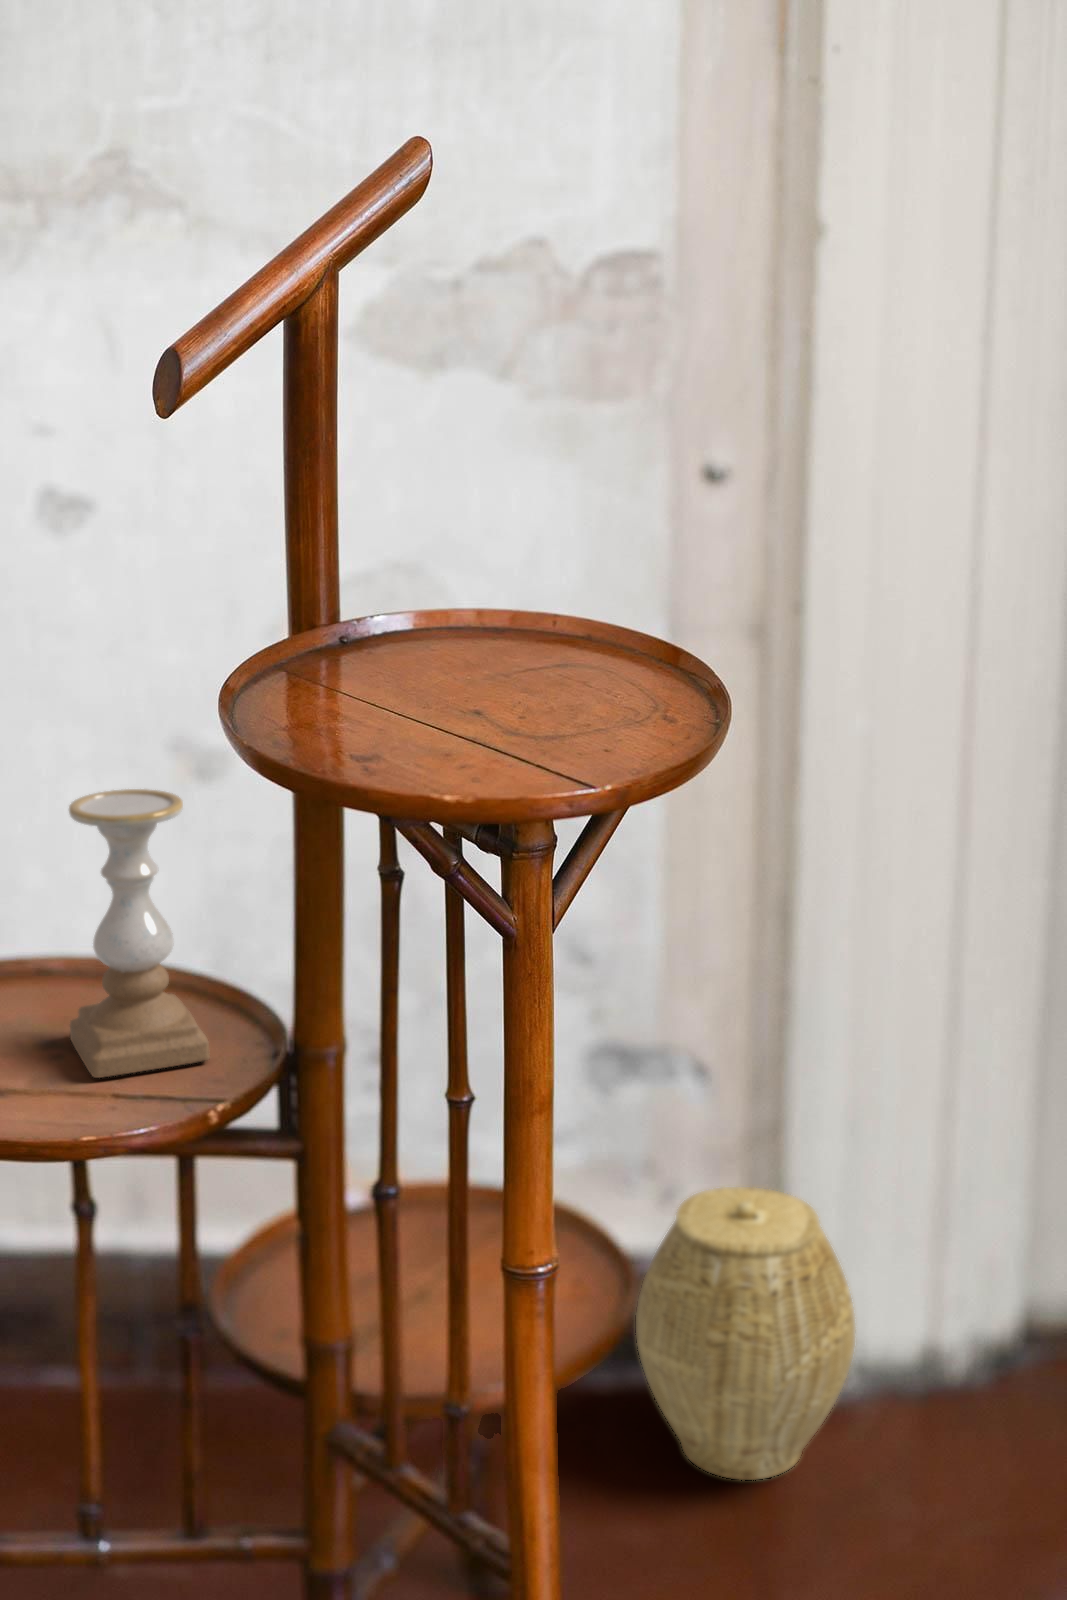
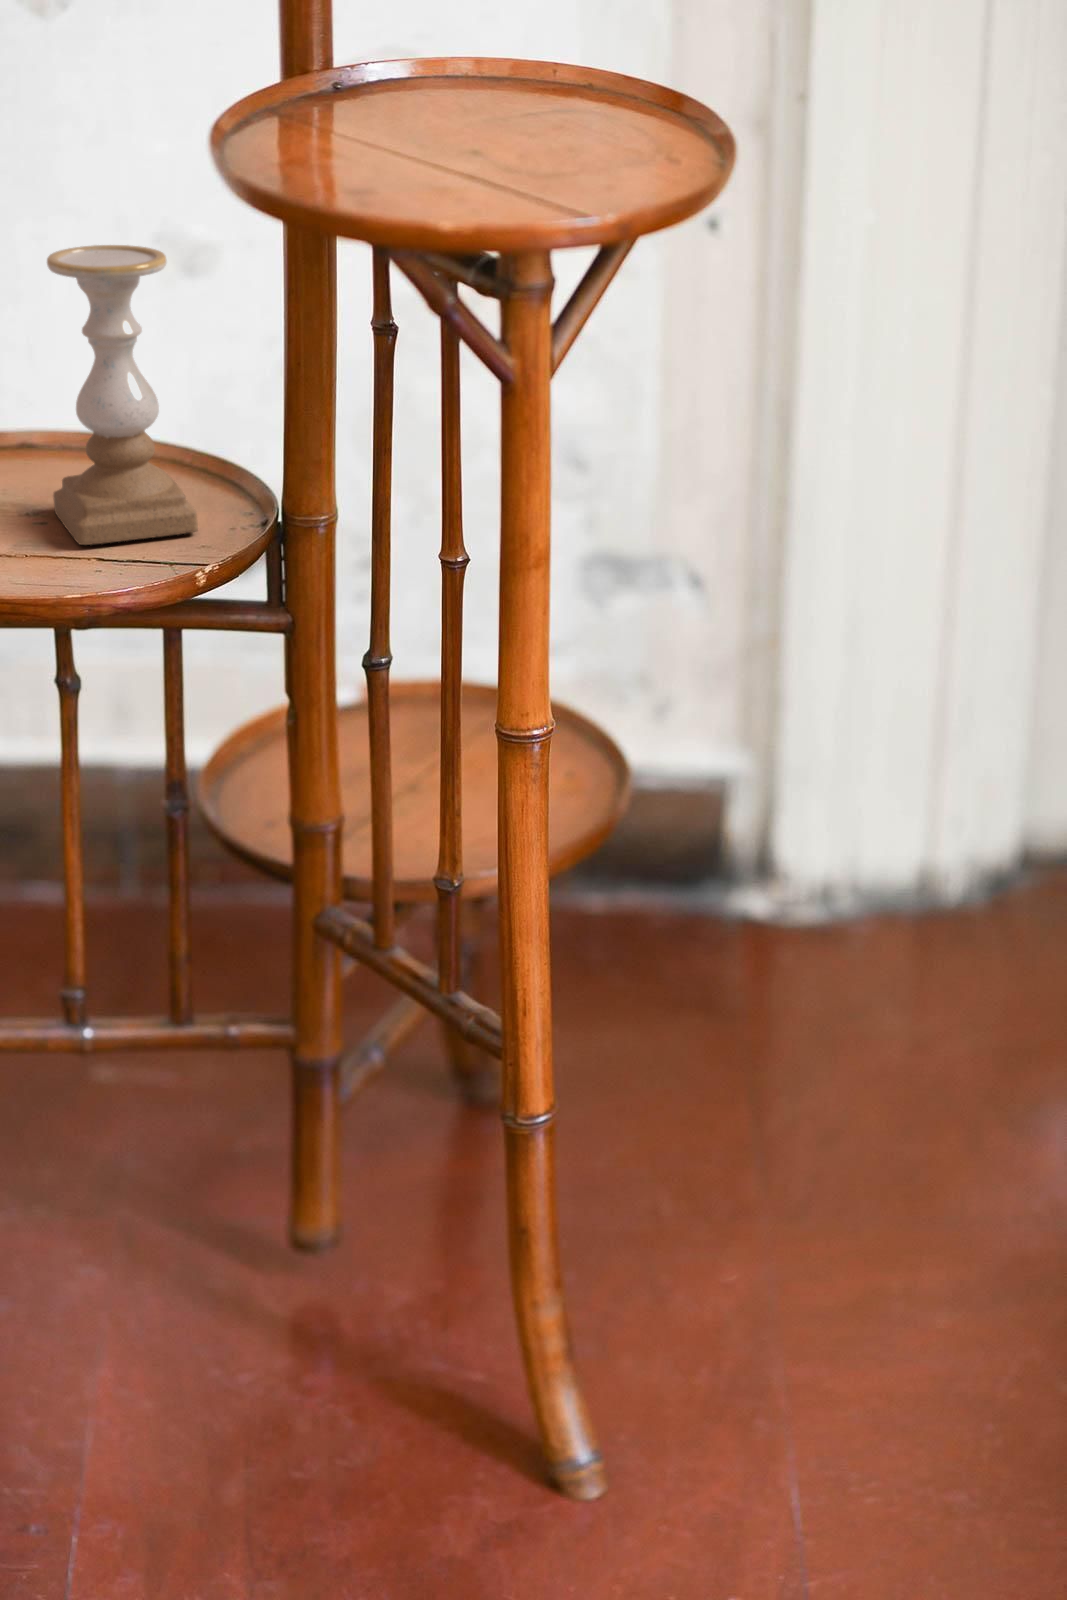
woven basket: present [636,1187,856,1480] -> none [627,710,845,993]

